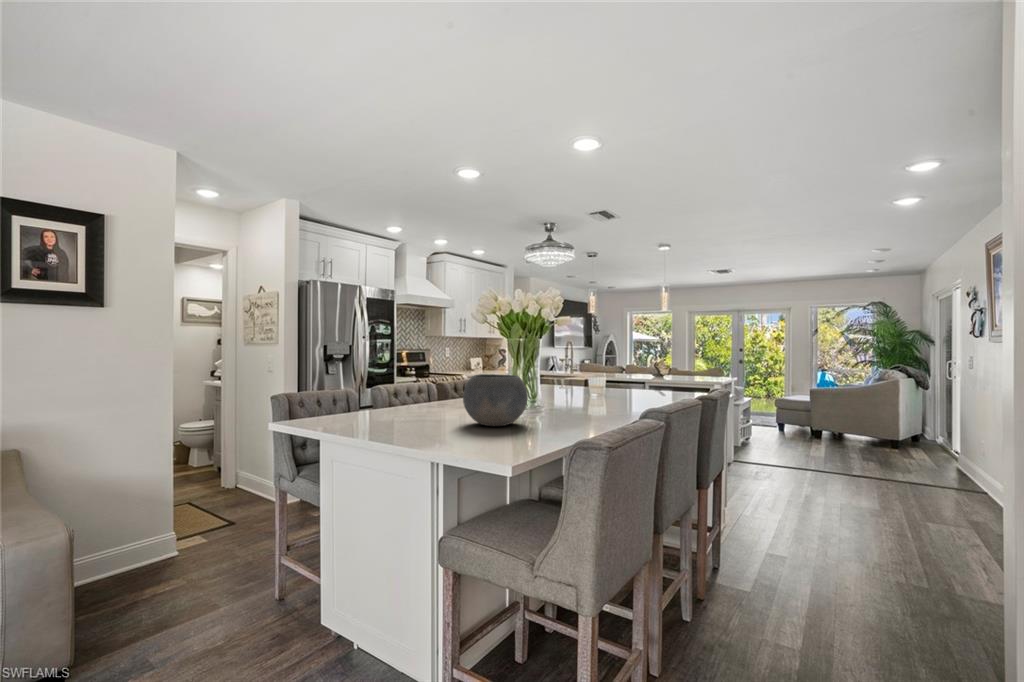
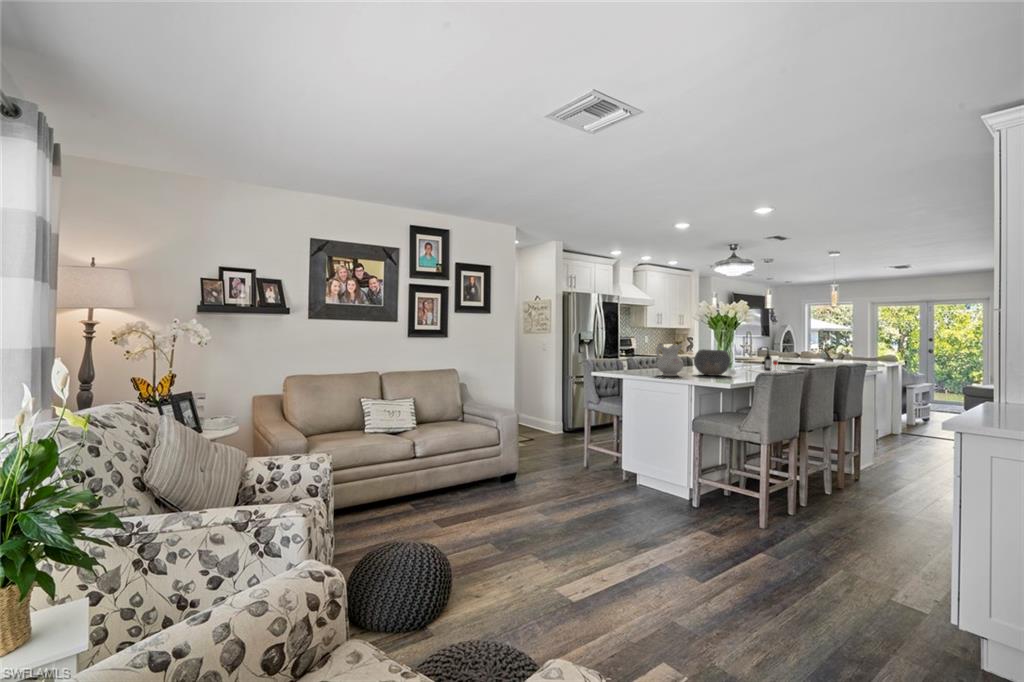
ceramic pitcher: none [377,365,436,434] -> present [656,343,683,376]
wine bottle: none [560,369,631,408] -> present [755,350,787,373]

